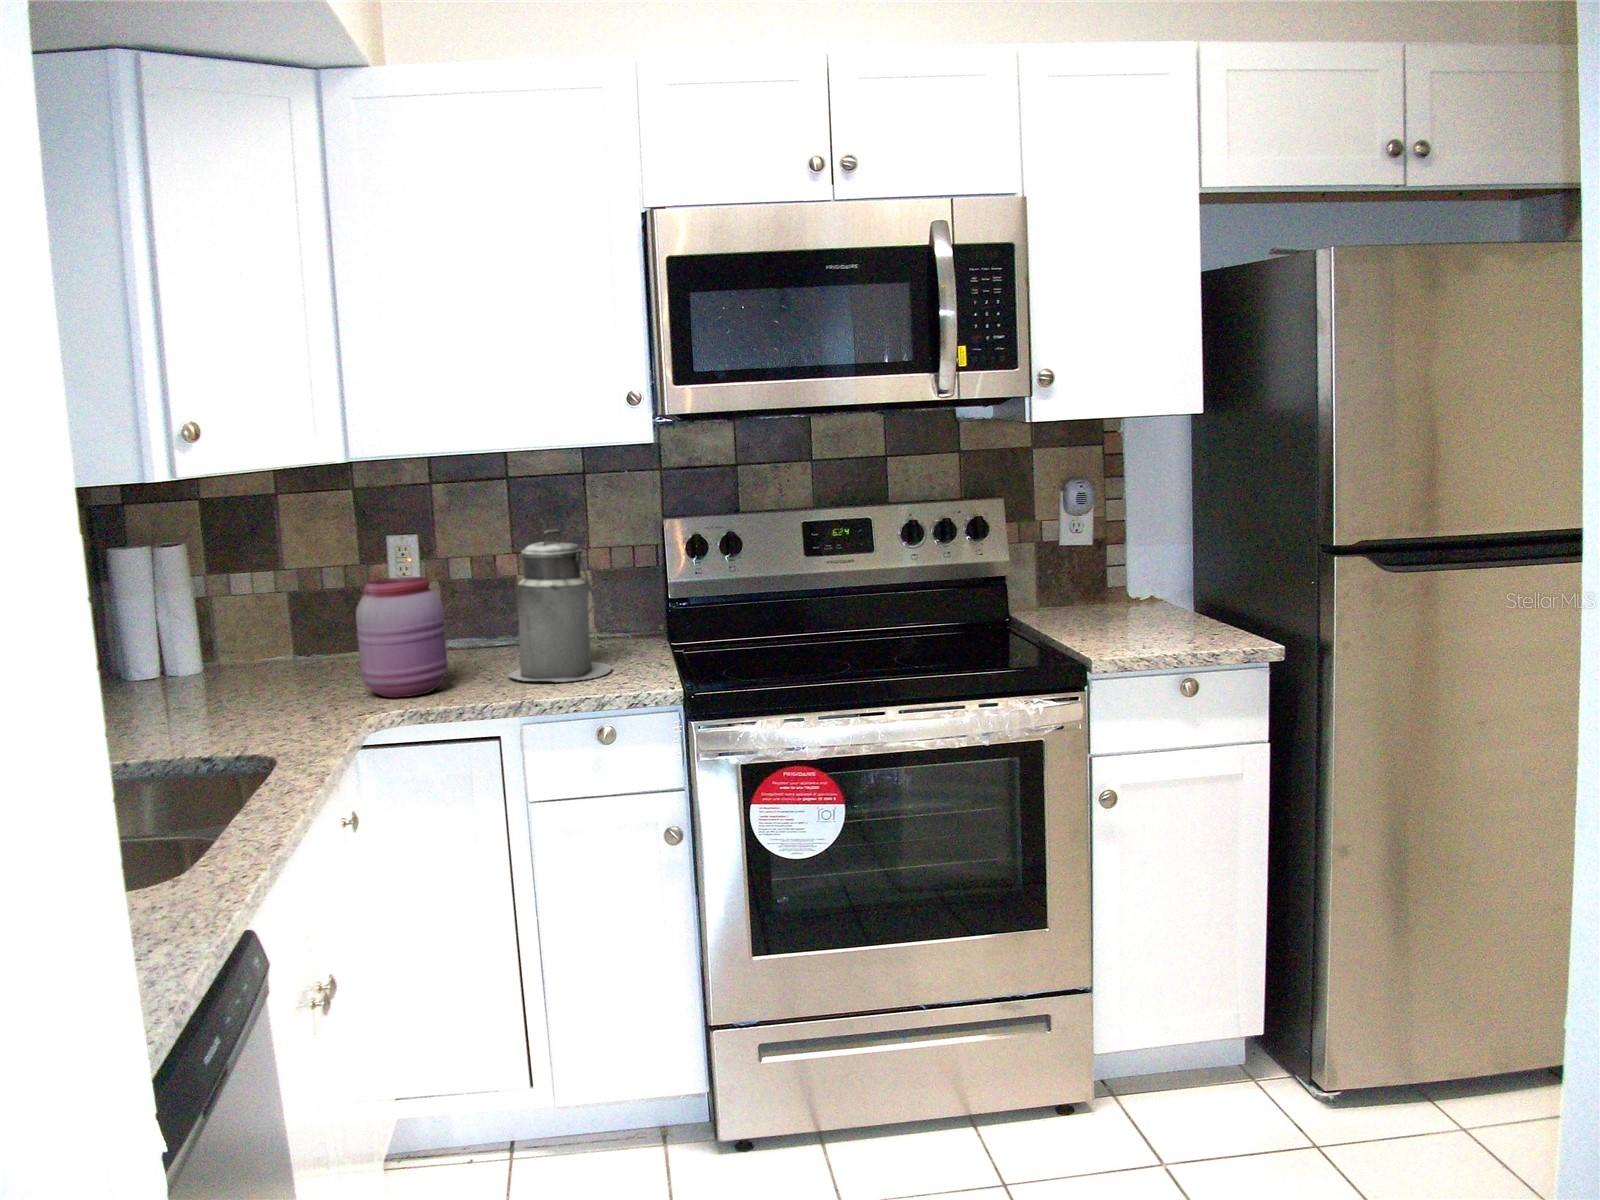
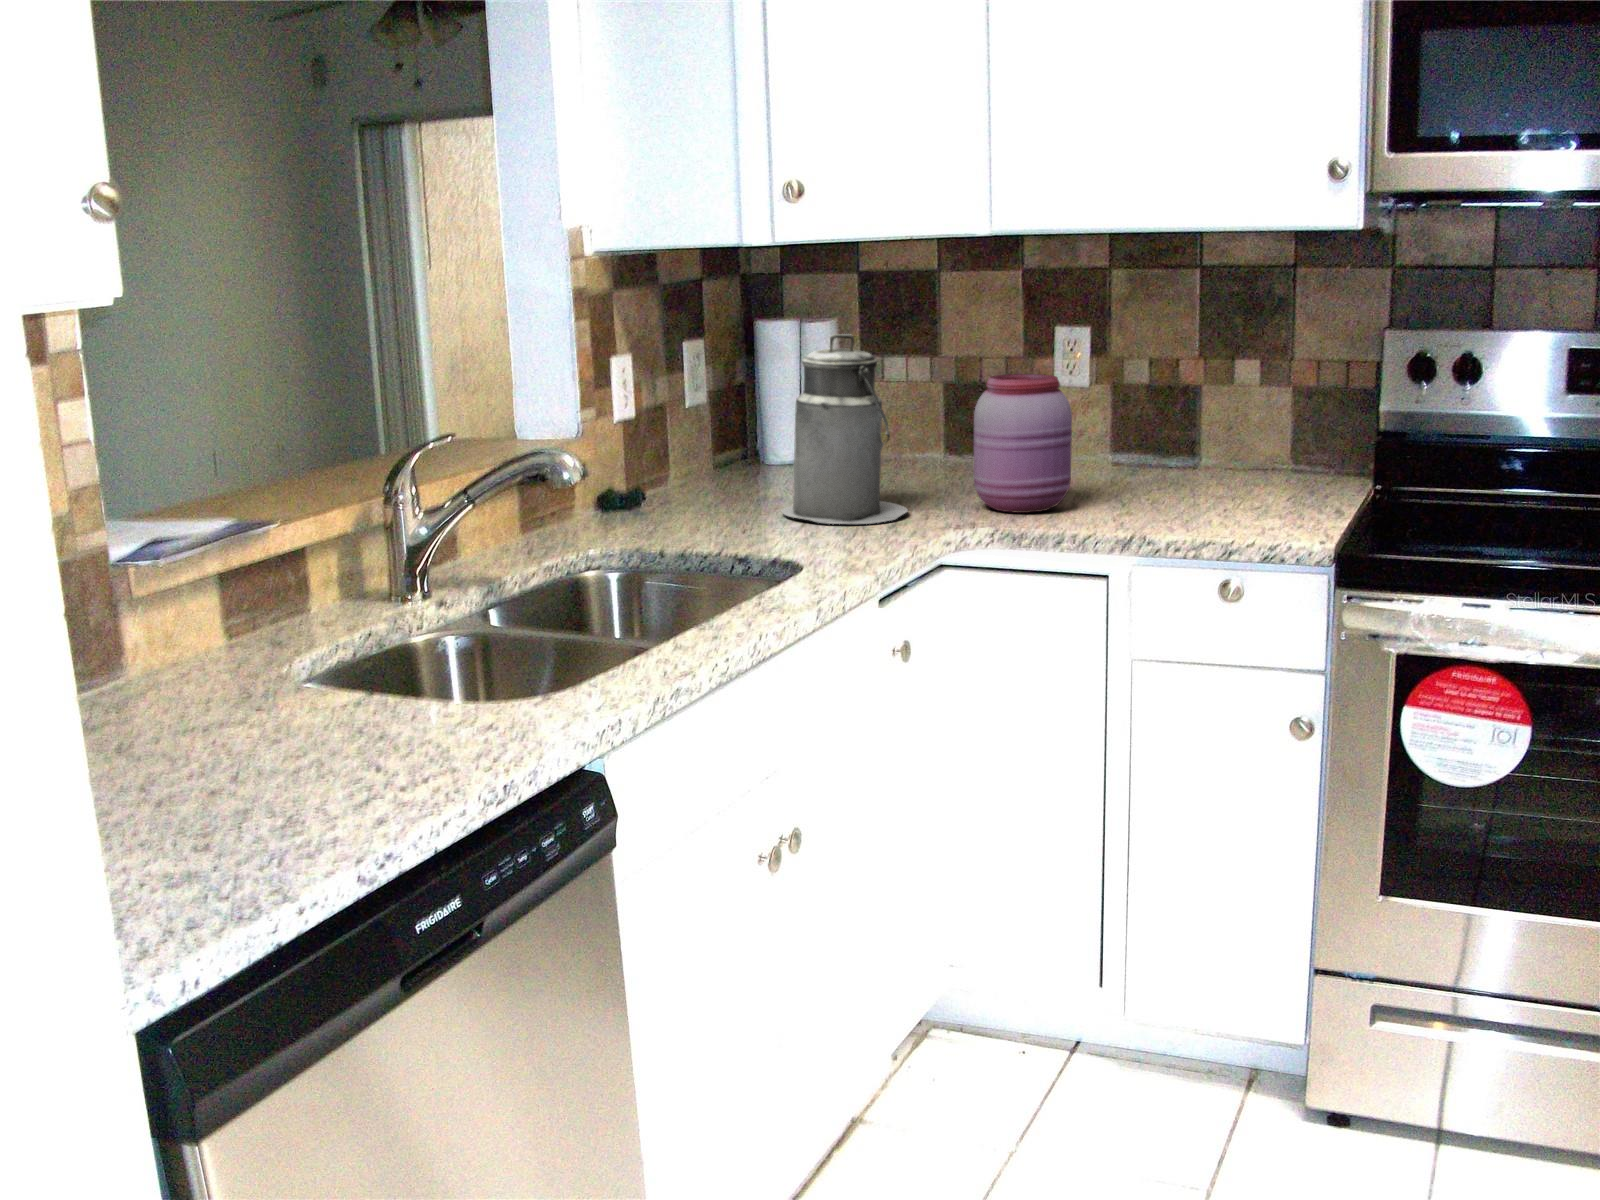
canister: present [508,530,611,682] -> present [782,334,908,524]

